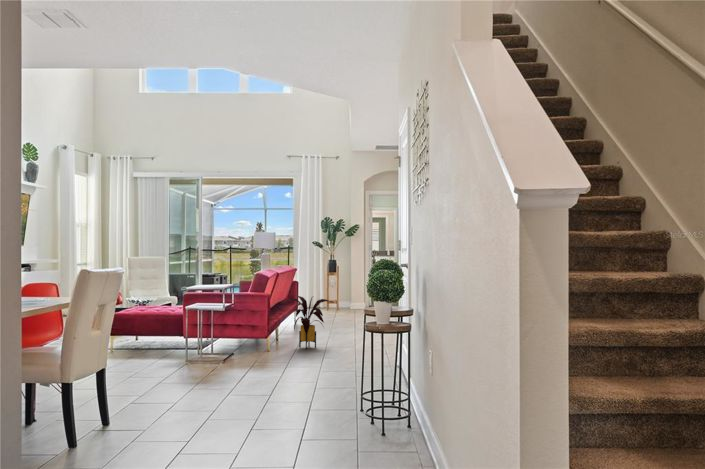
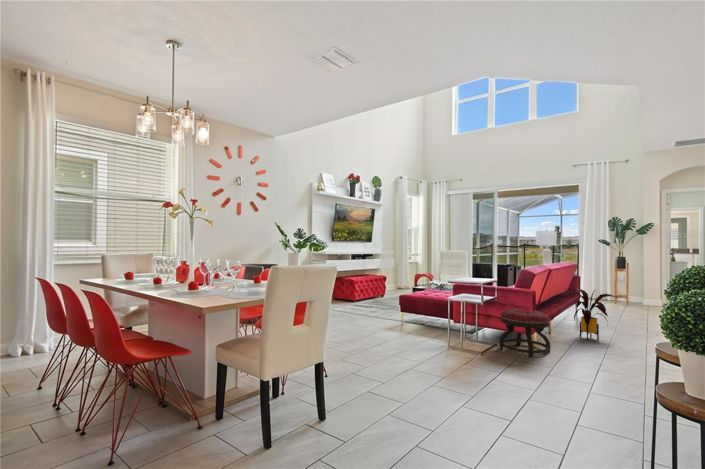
ottoman: none [222,323,274,375] -> present [499,309,550,357]

